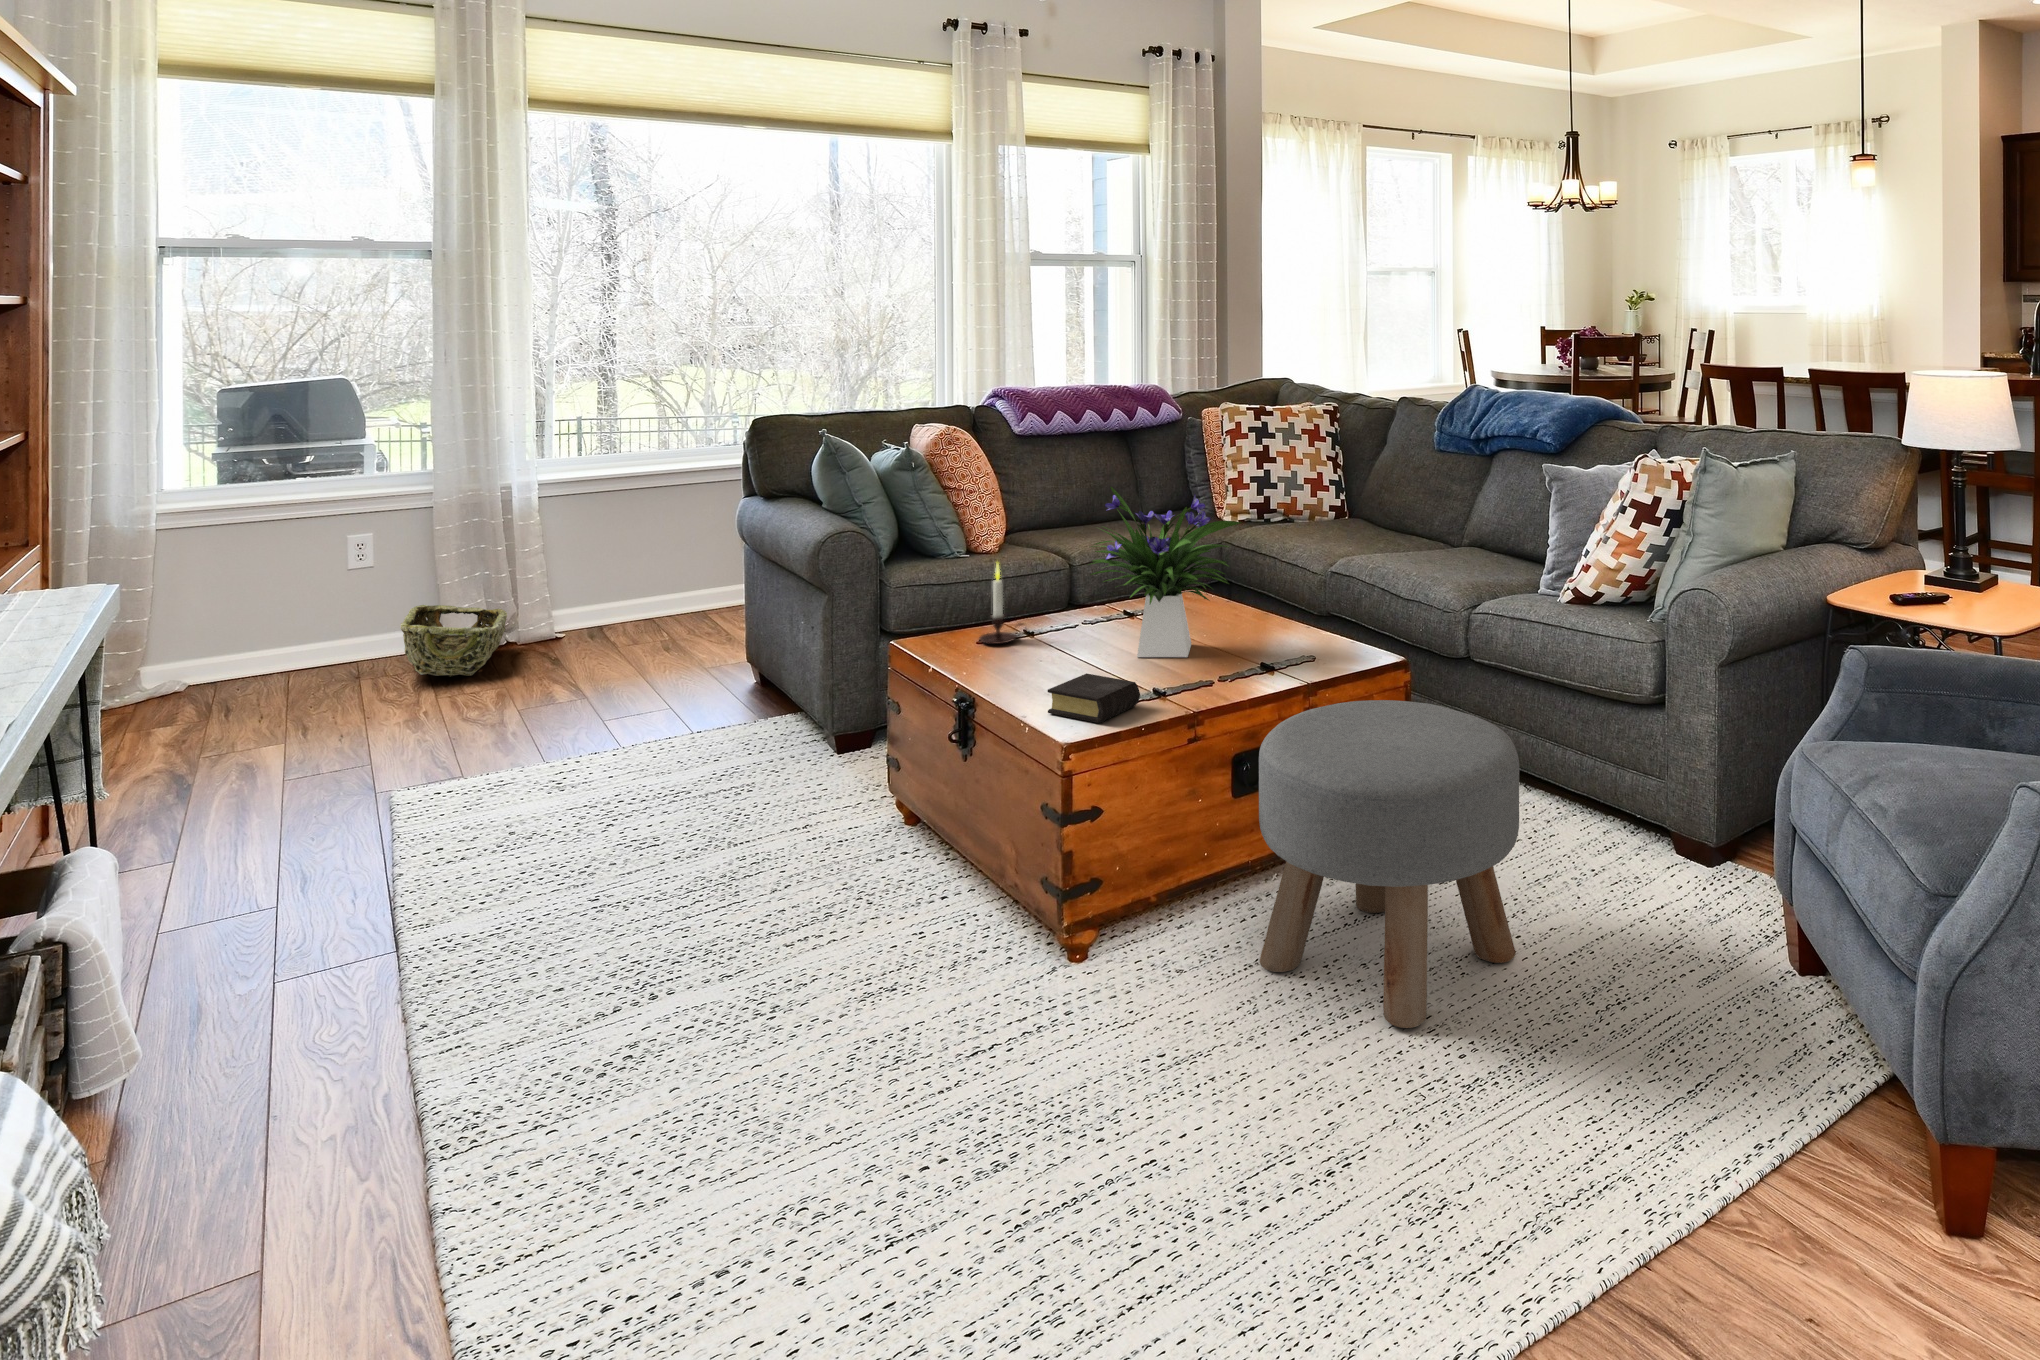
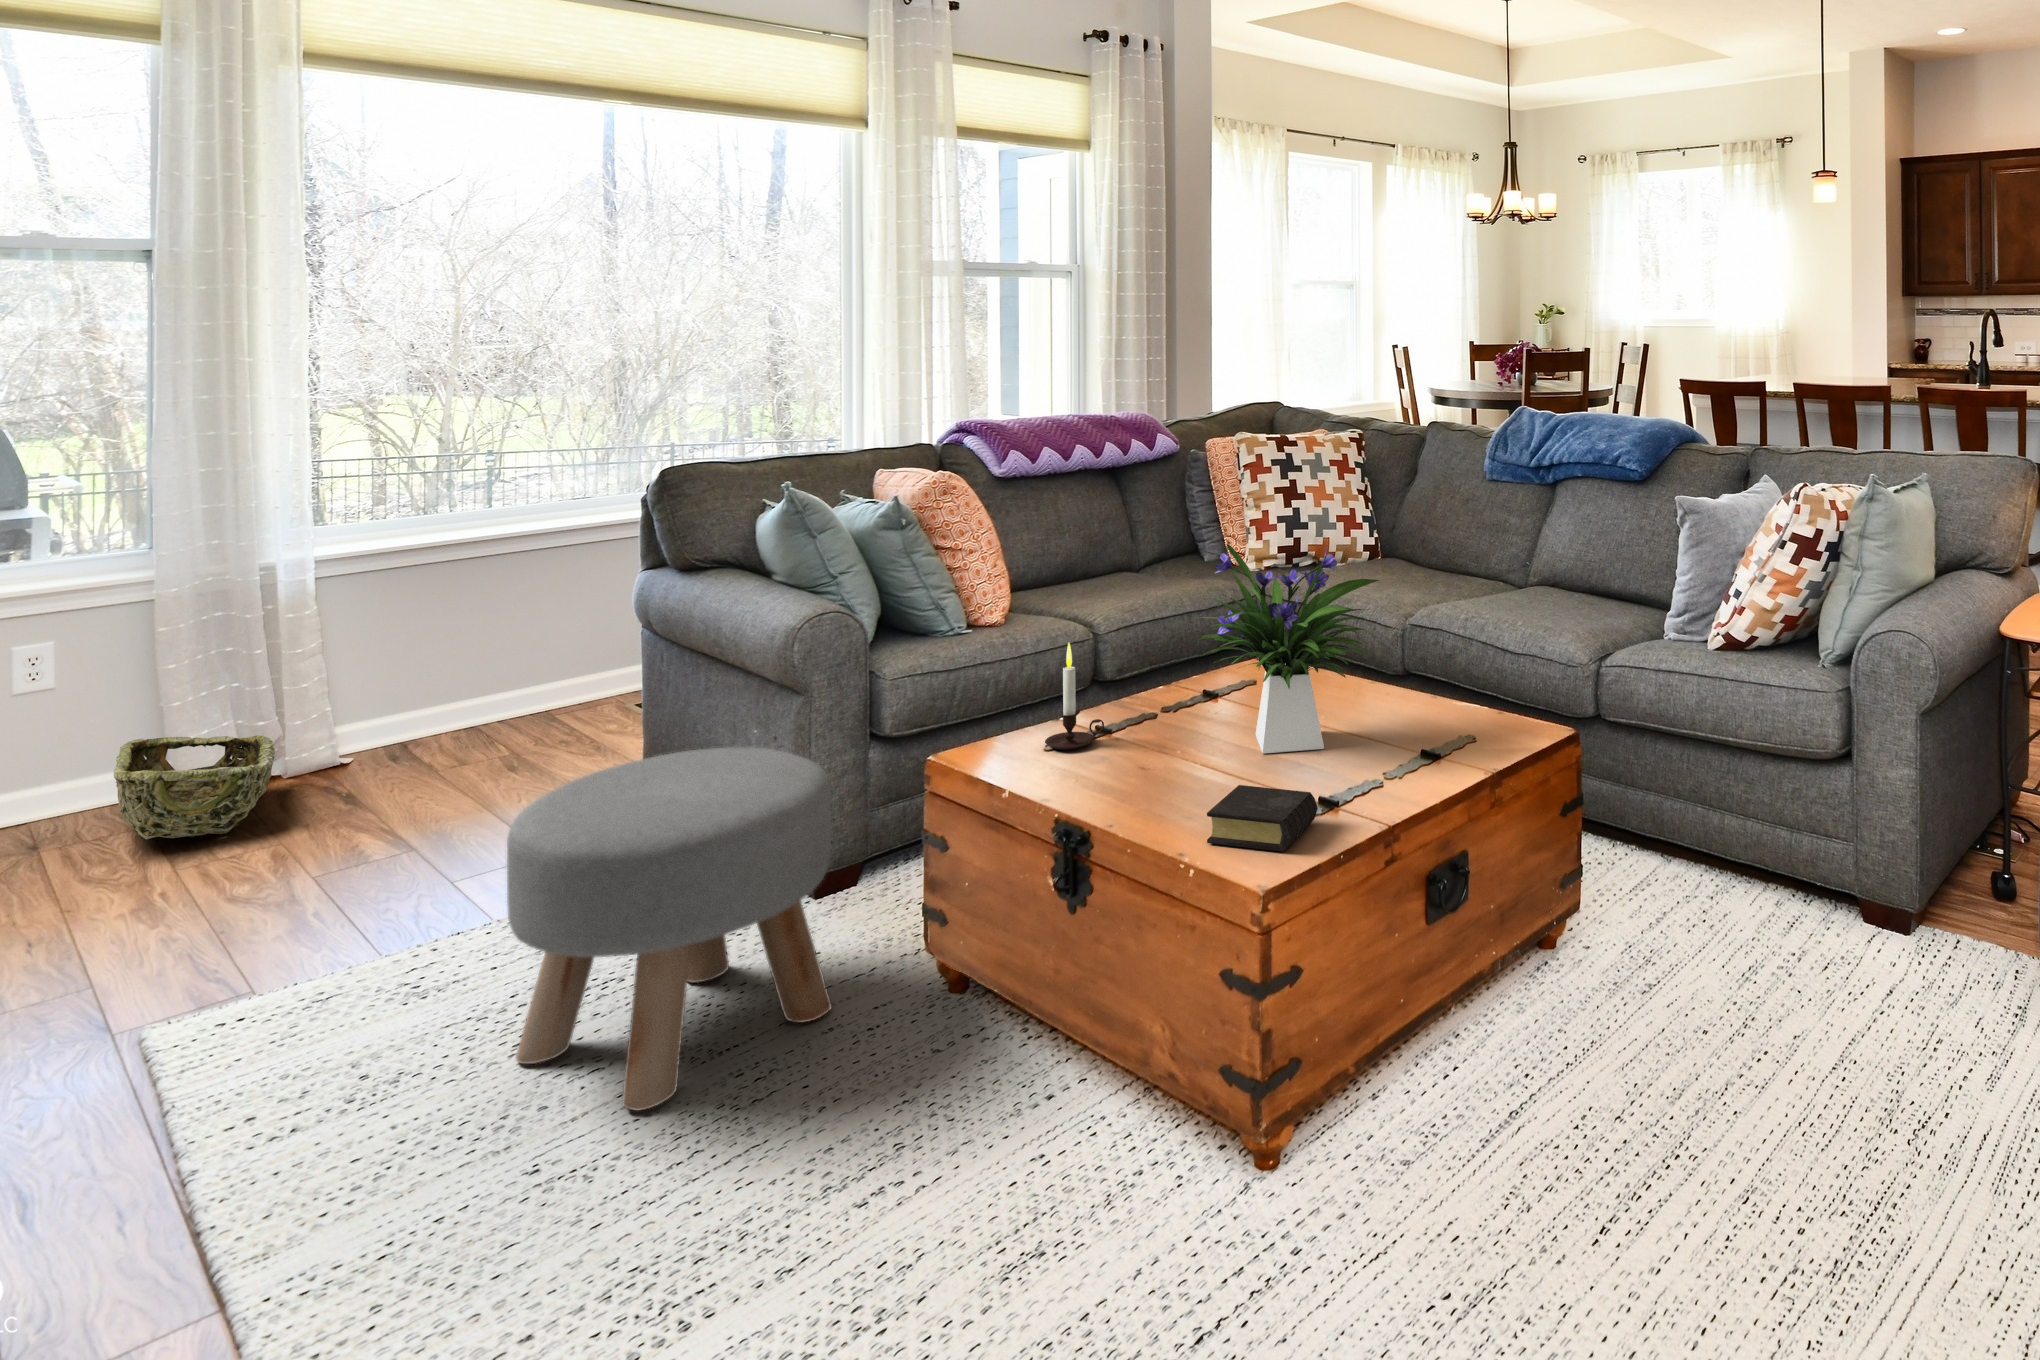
ottoman: present [1259,700,1519,1028] -> present [507,747,831,1111]

